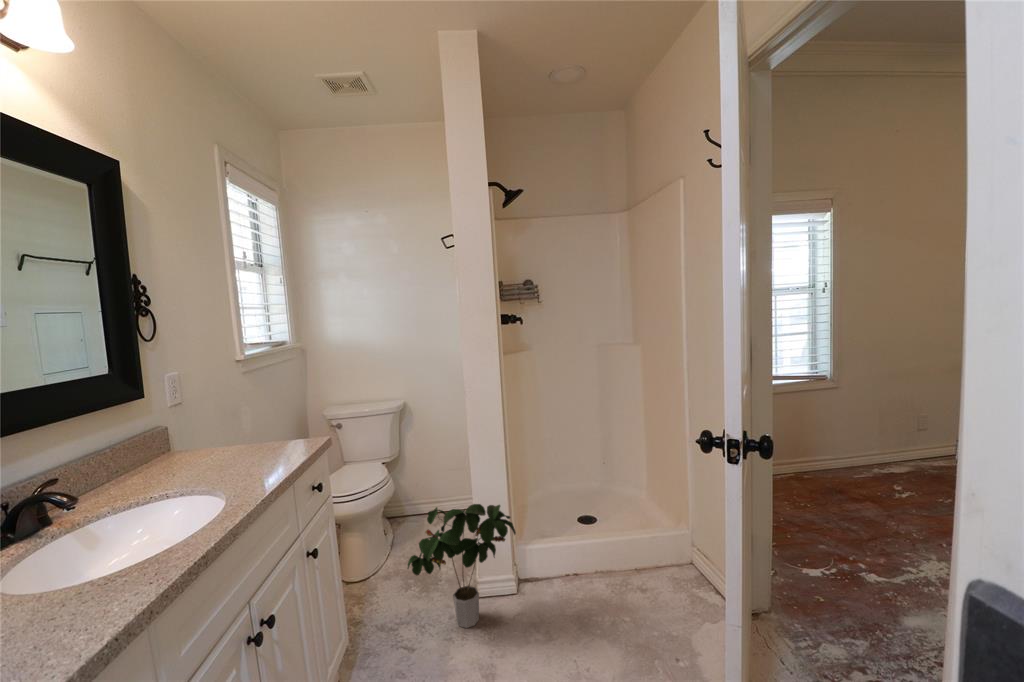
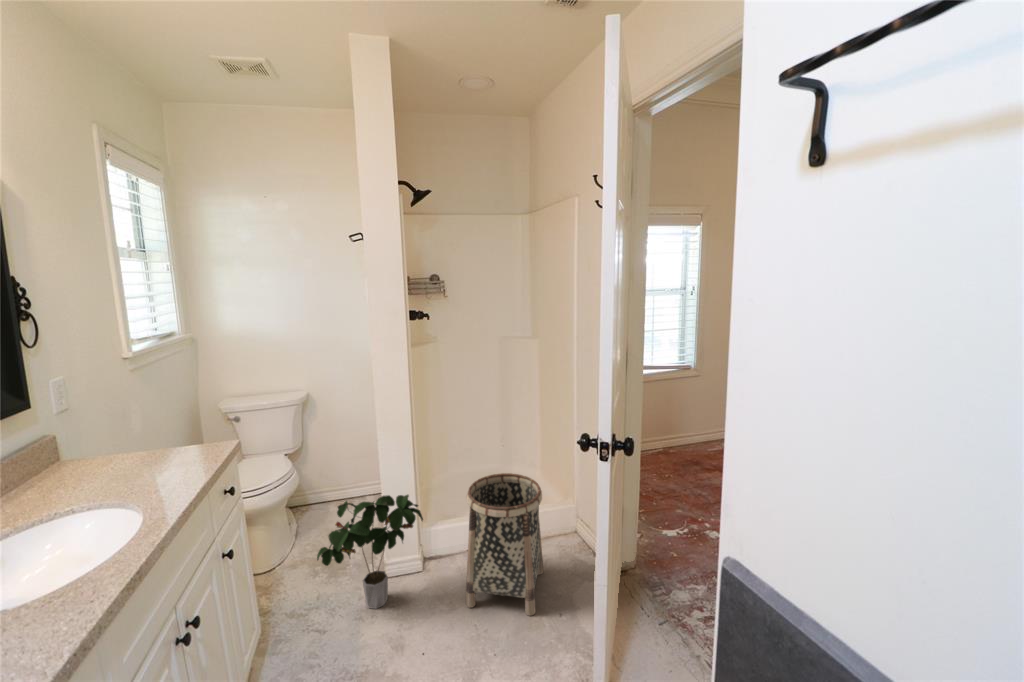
basket: none [563,487,653,655] -> present [466,473,543,616]

